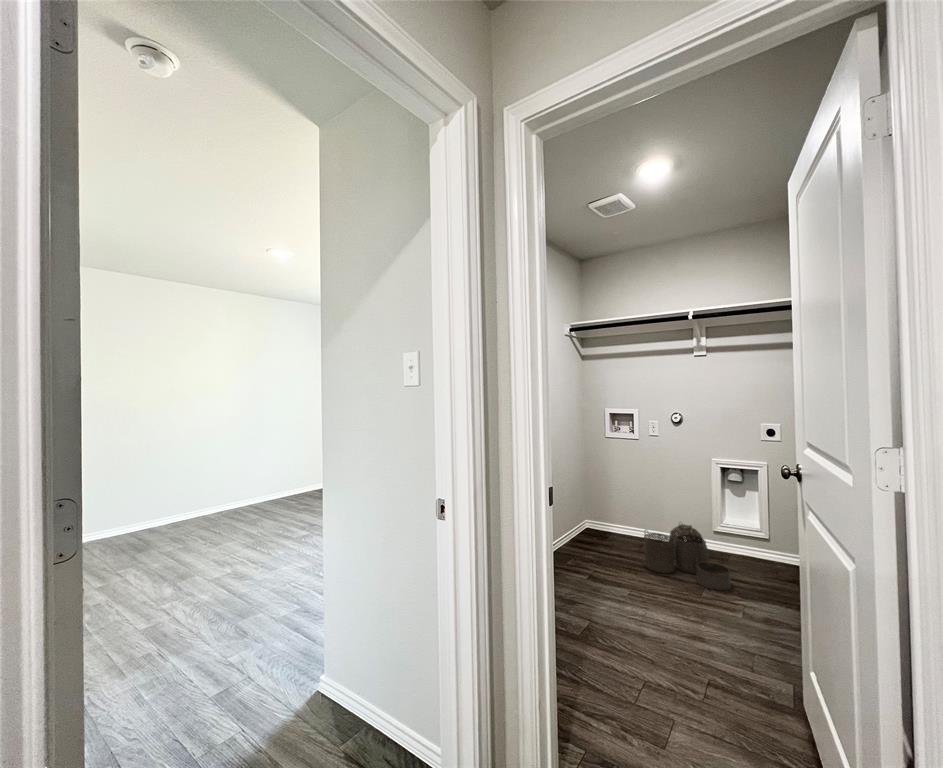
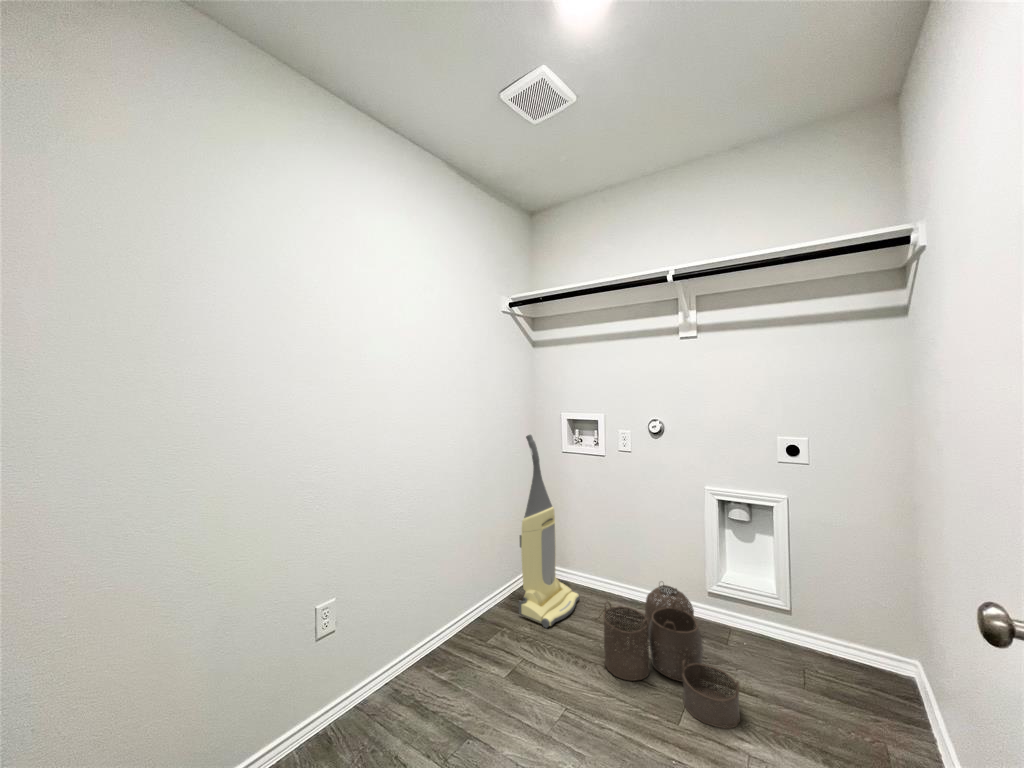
vacuum cleaner: none [578,424,621,551] -> present [519,435,580,628]

